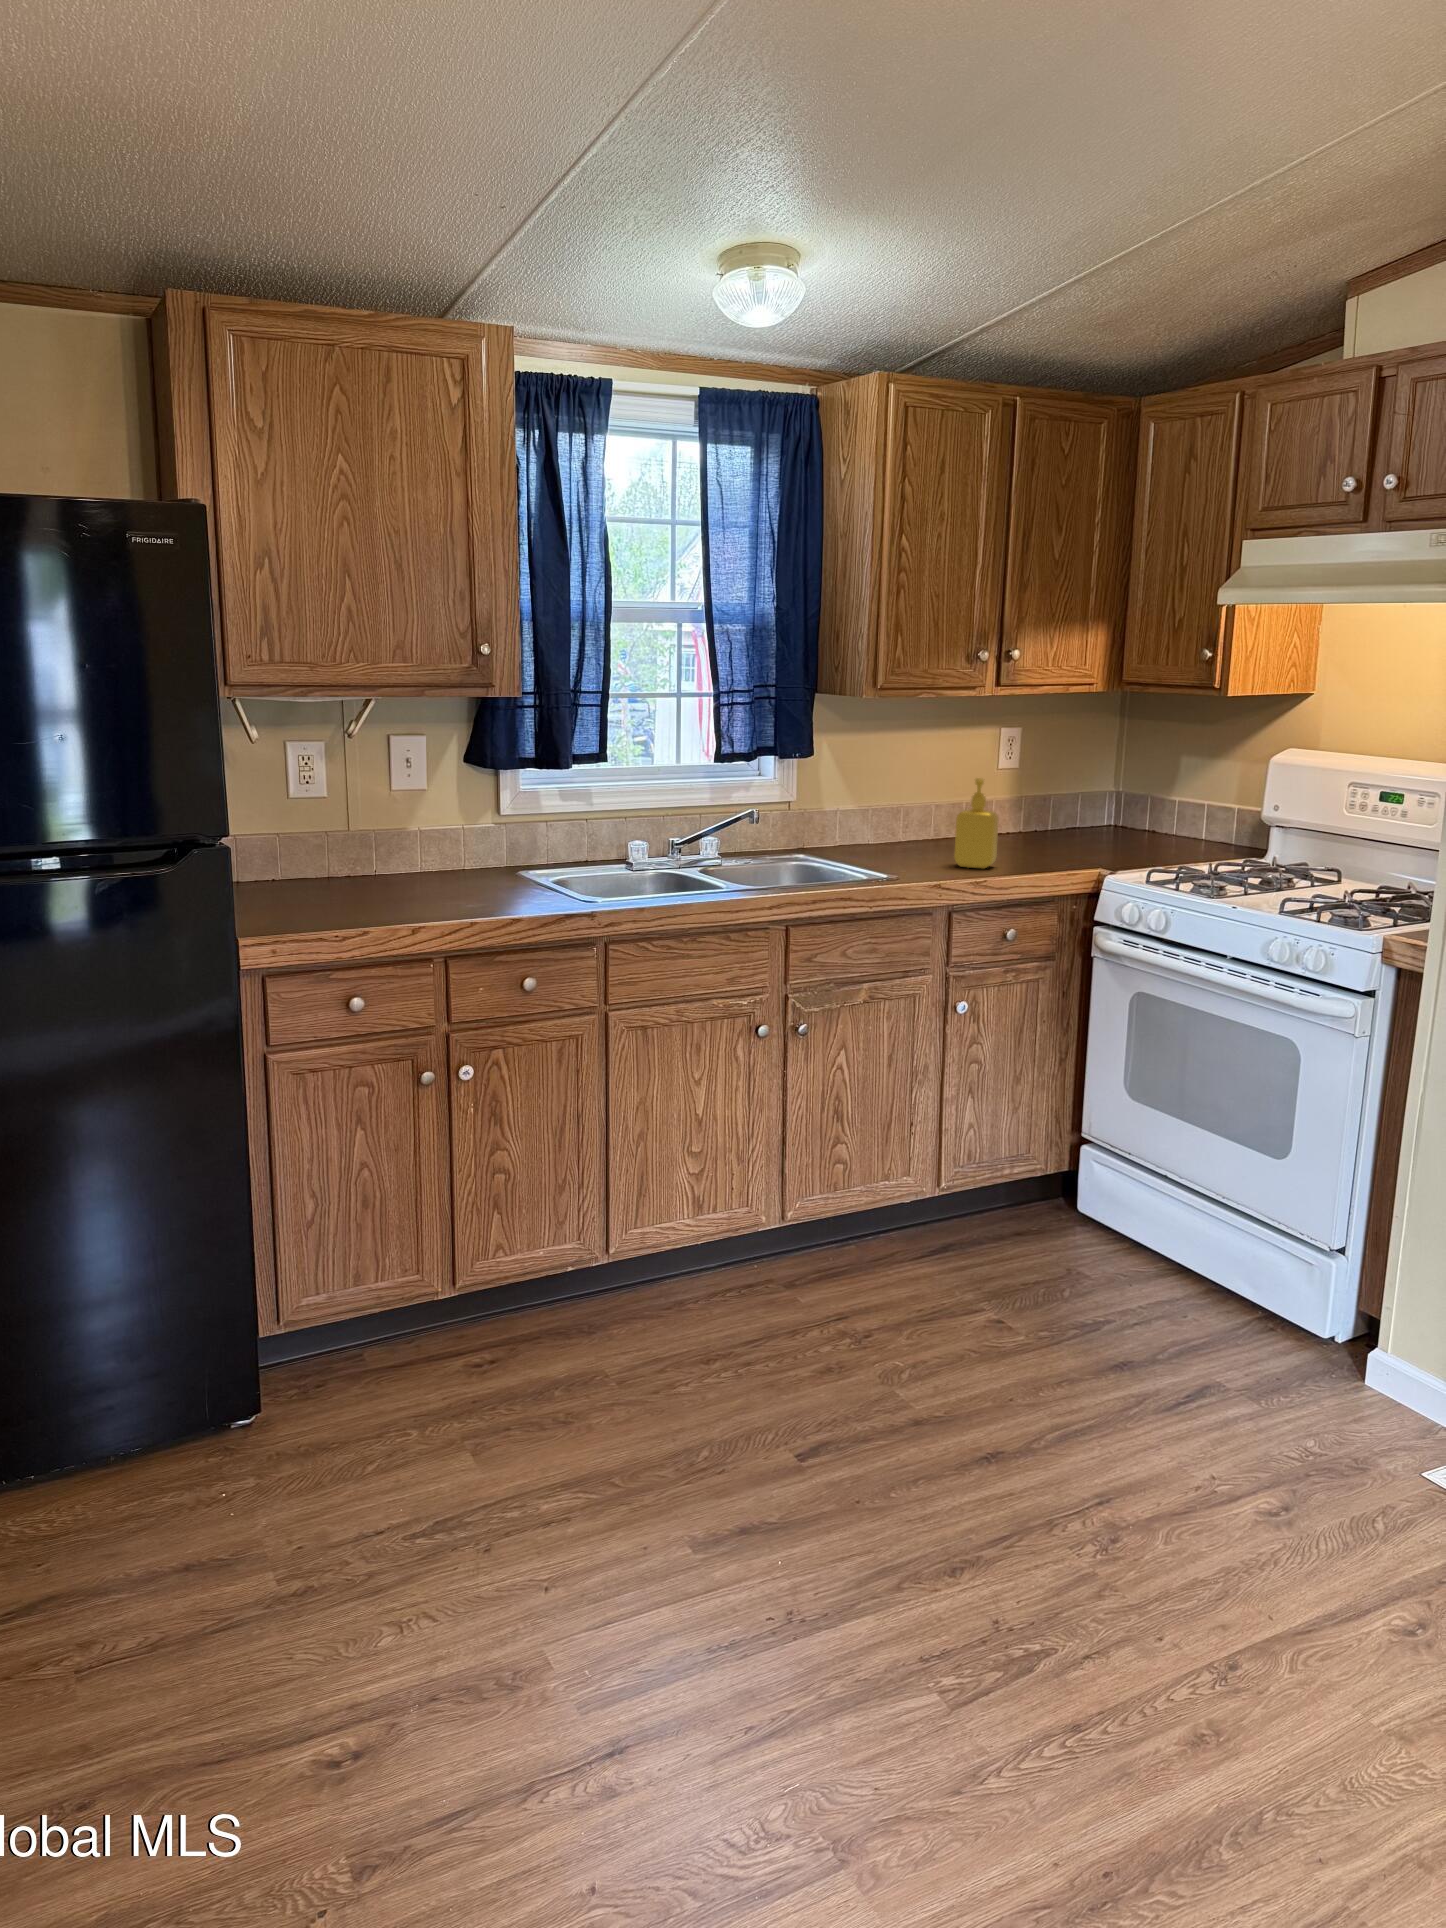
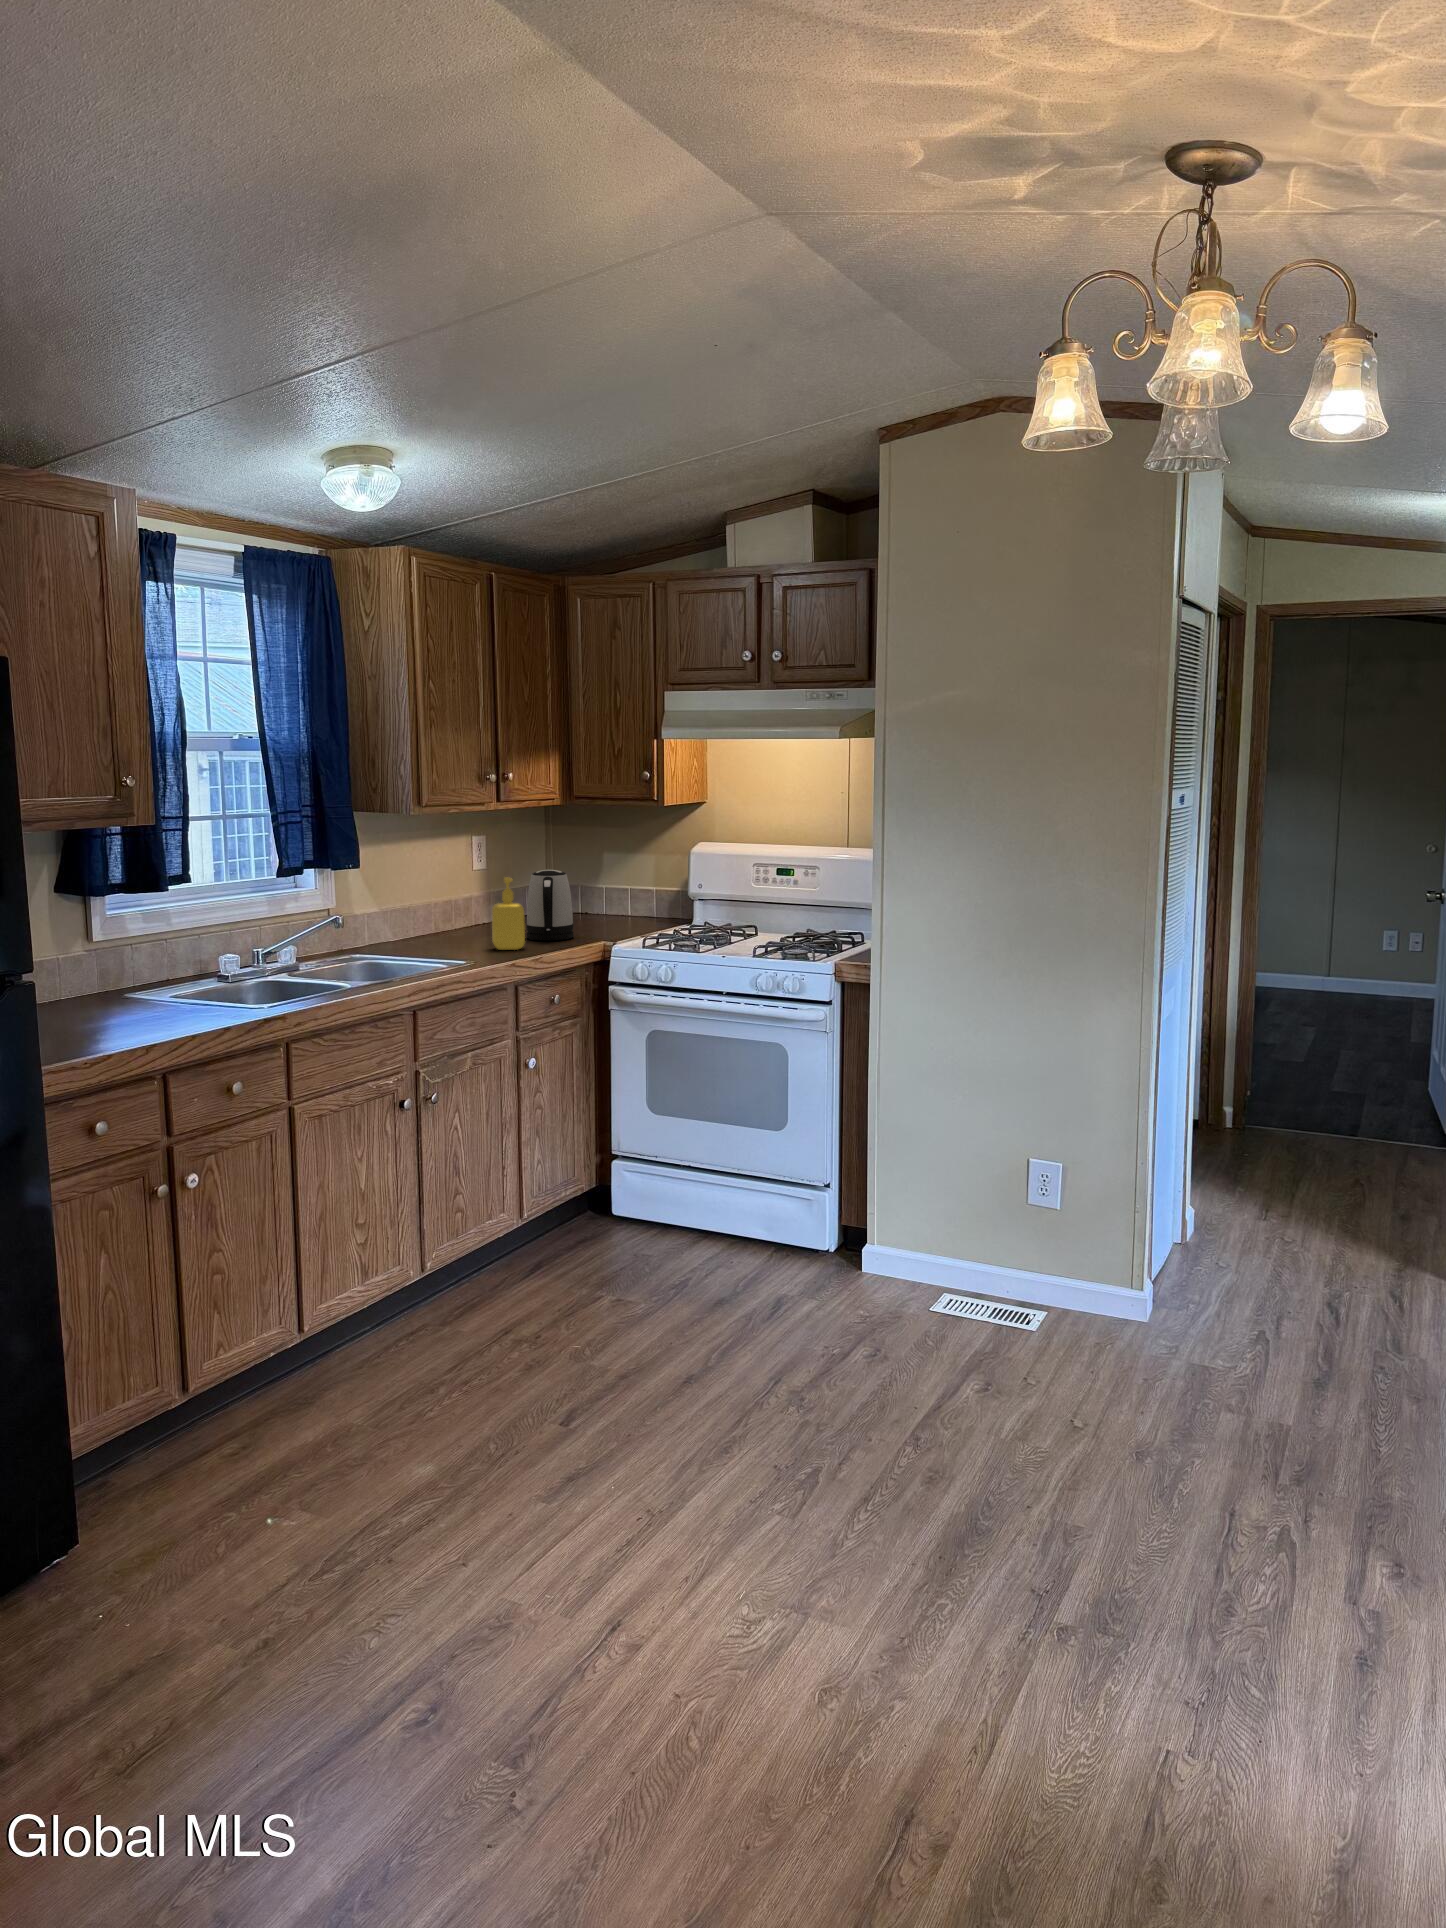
kettle: none [1020,773,1081,863] -> present [526,870,574,940]

